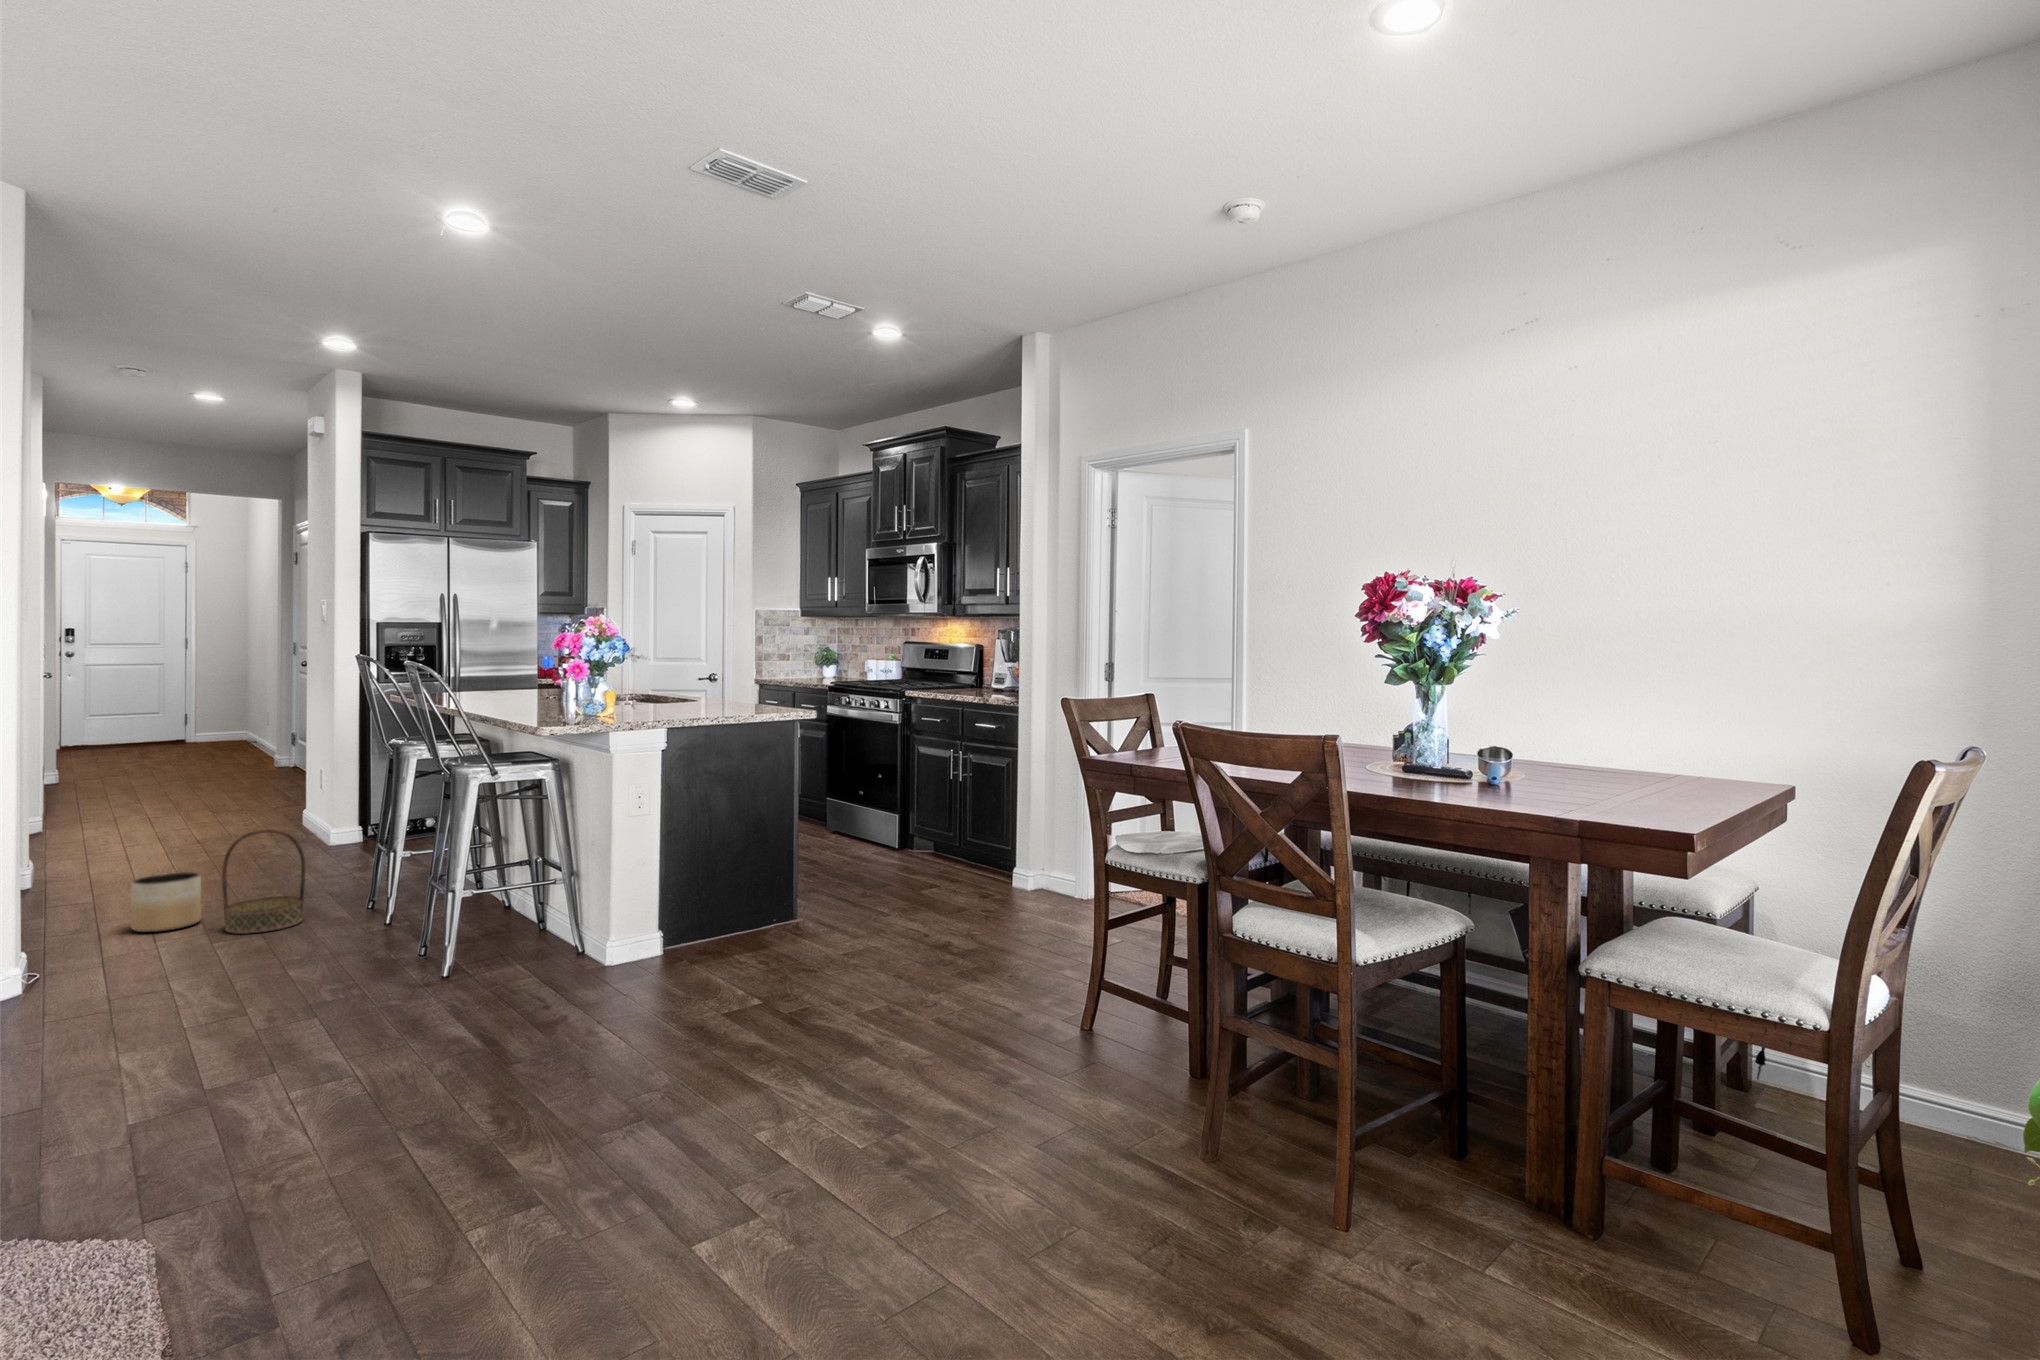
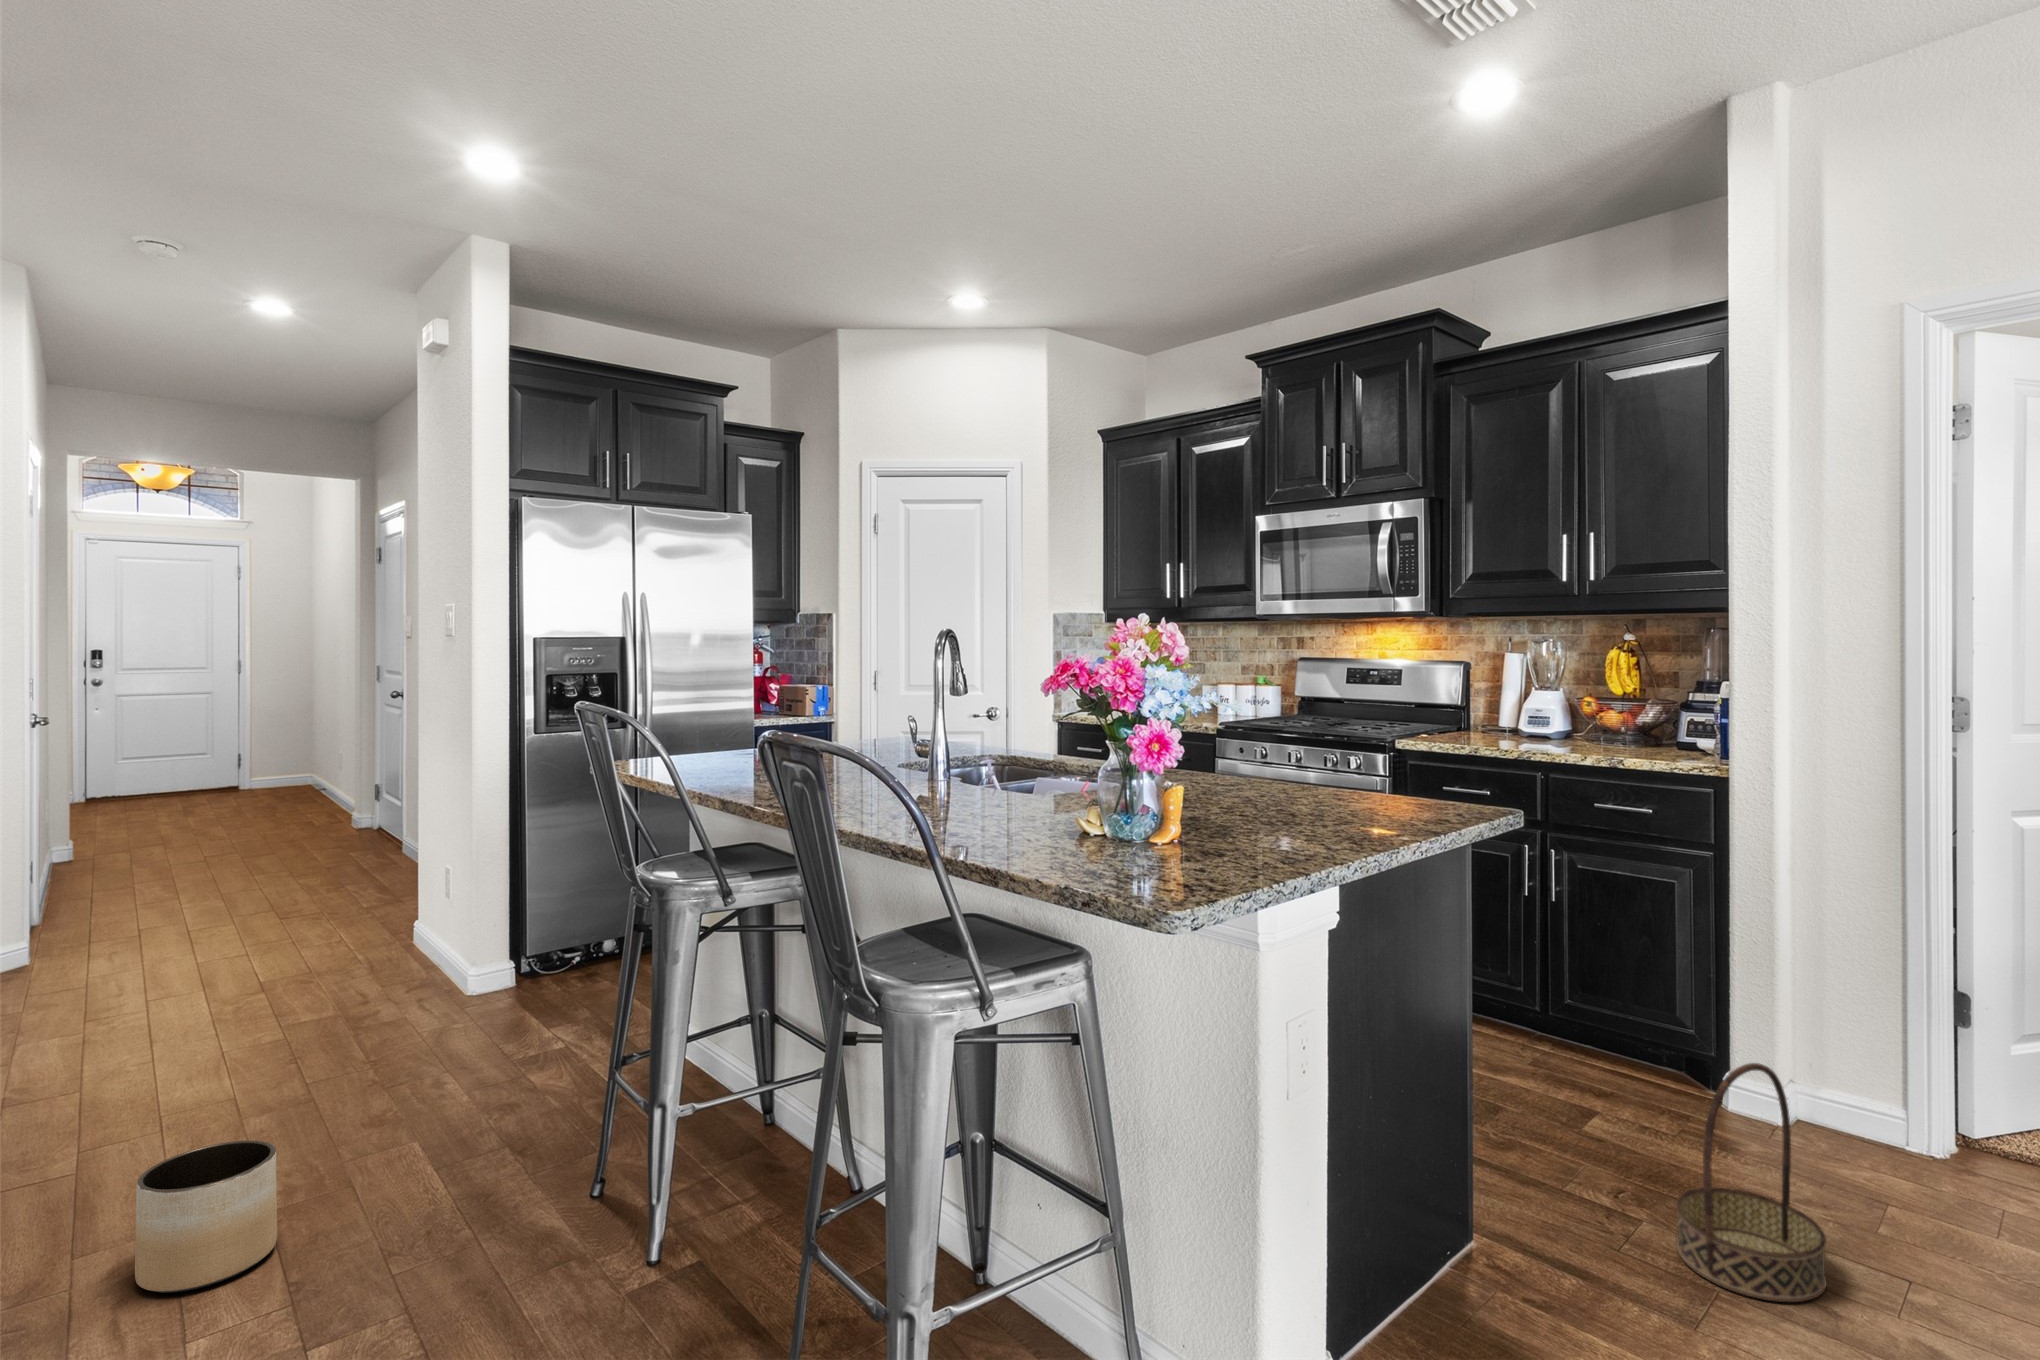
basket: present [222,829,305,934] -> present [1676,1063,1827,1302]

